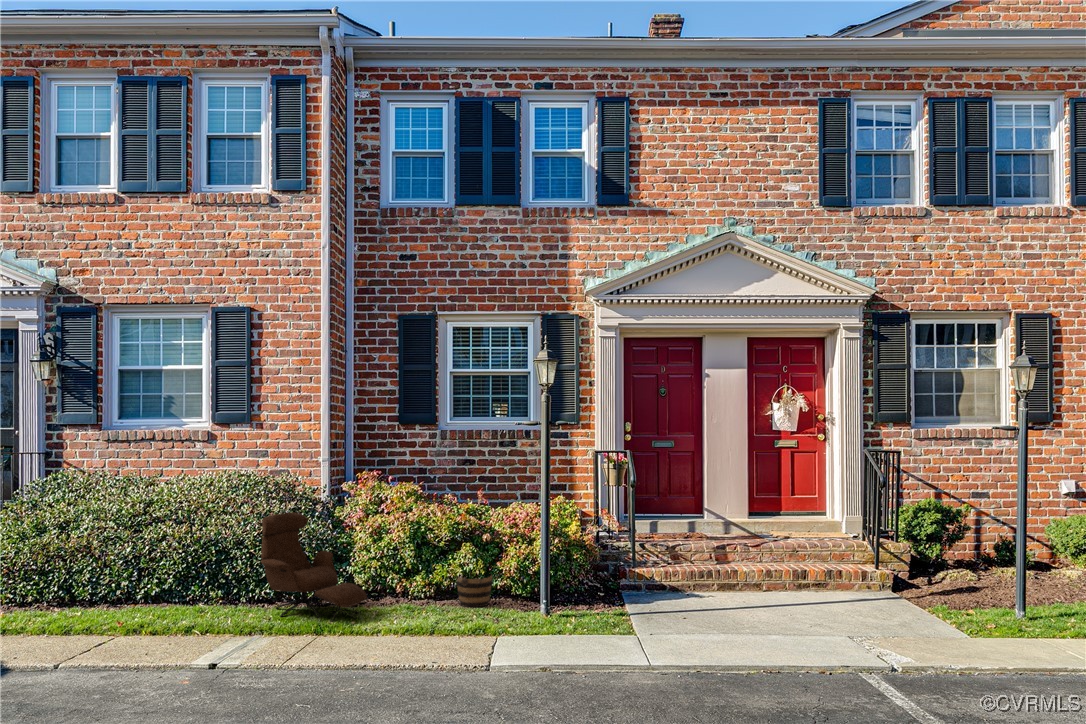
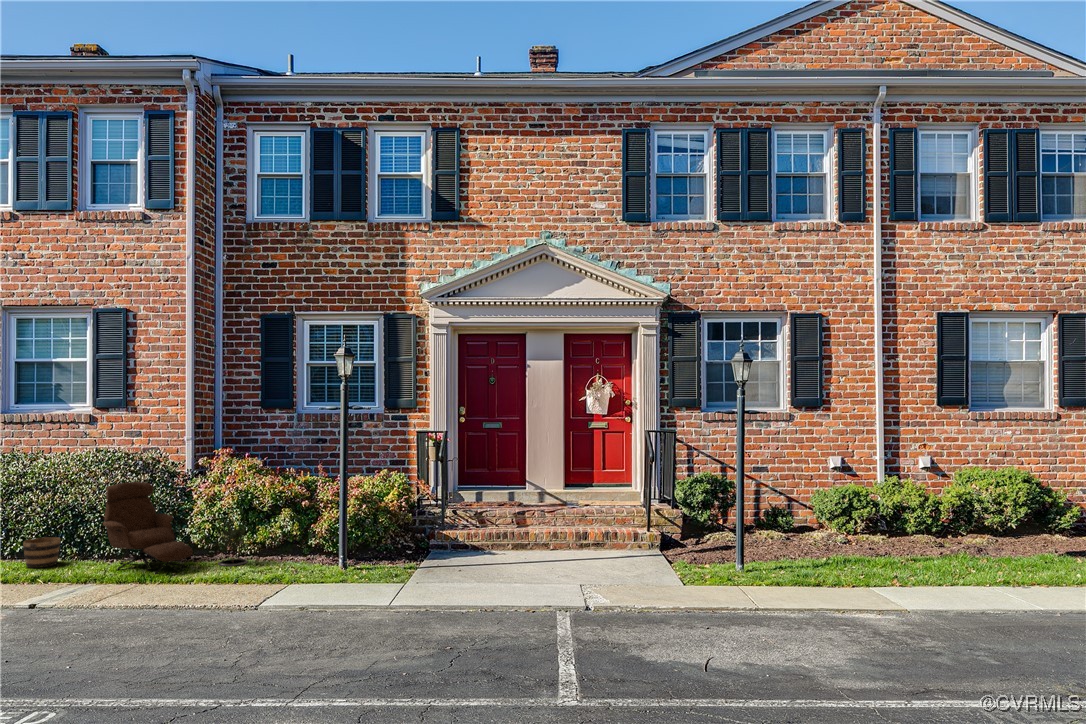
potted tree: none [390,551,426,612] -> present [218,517,247,566]
bucket: present [457,575,492,607] -> present [23,537,61,568]

